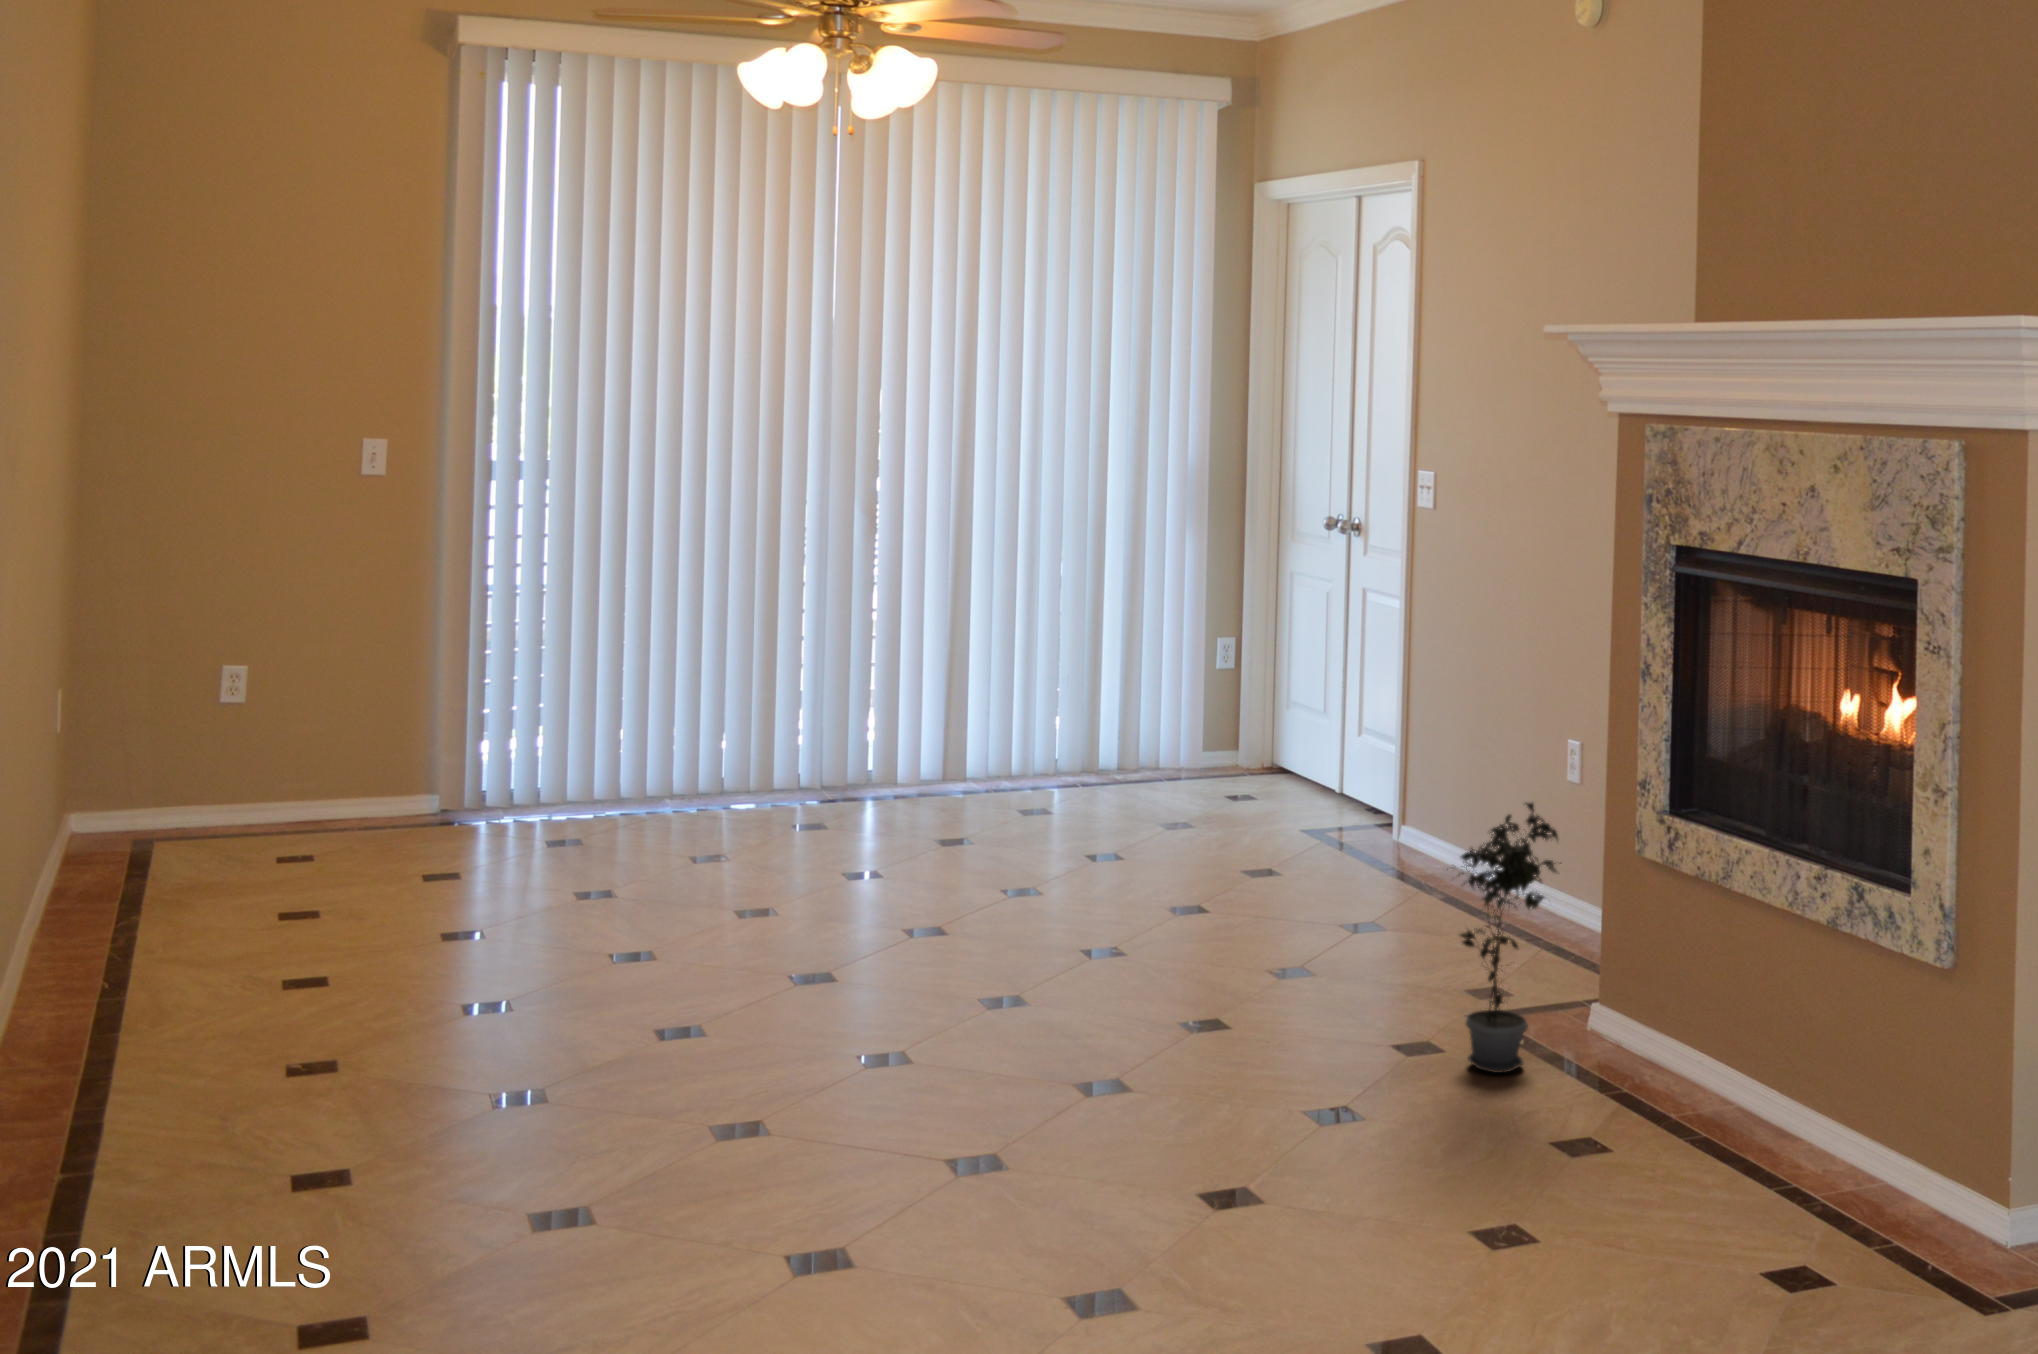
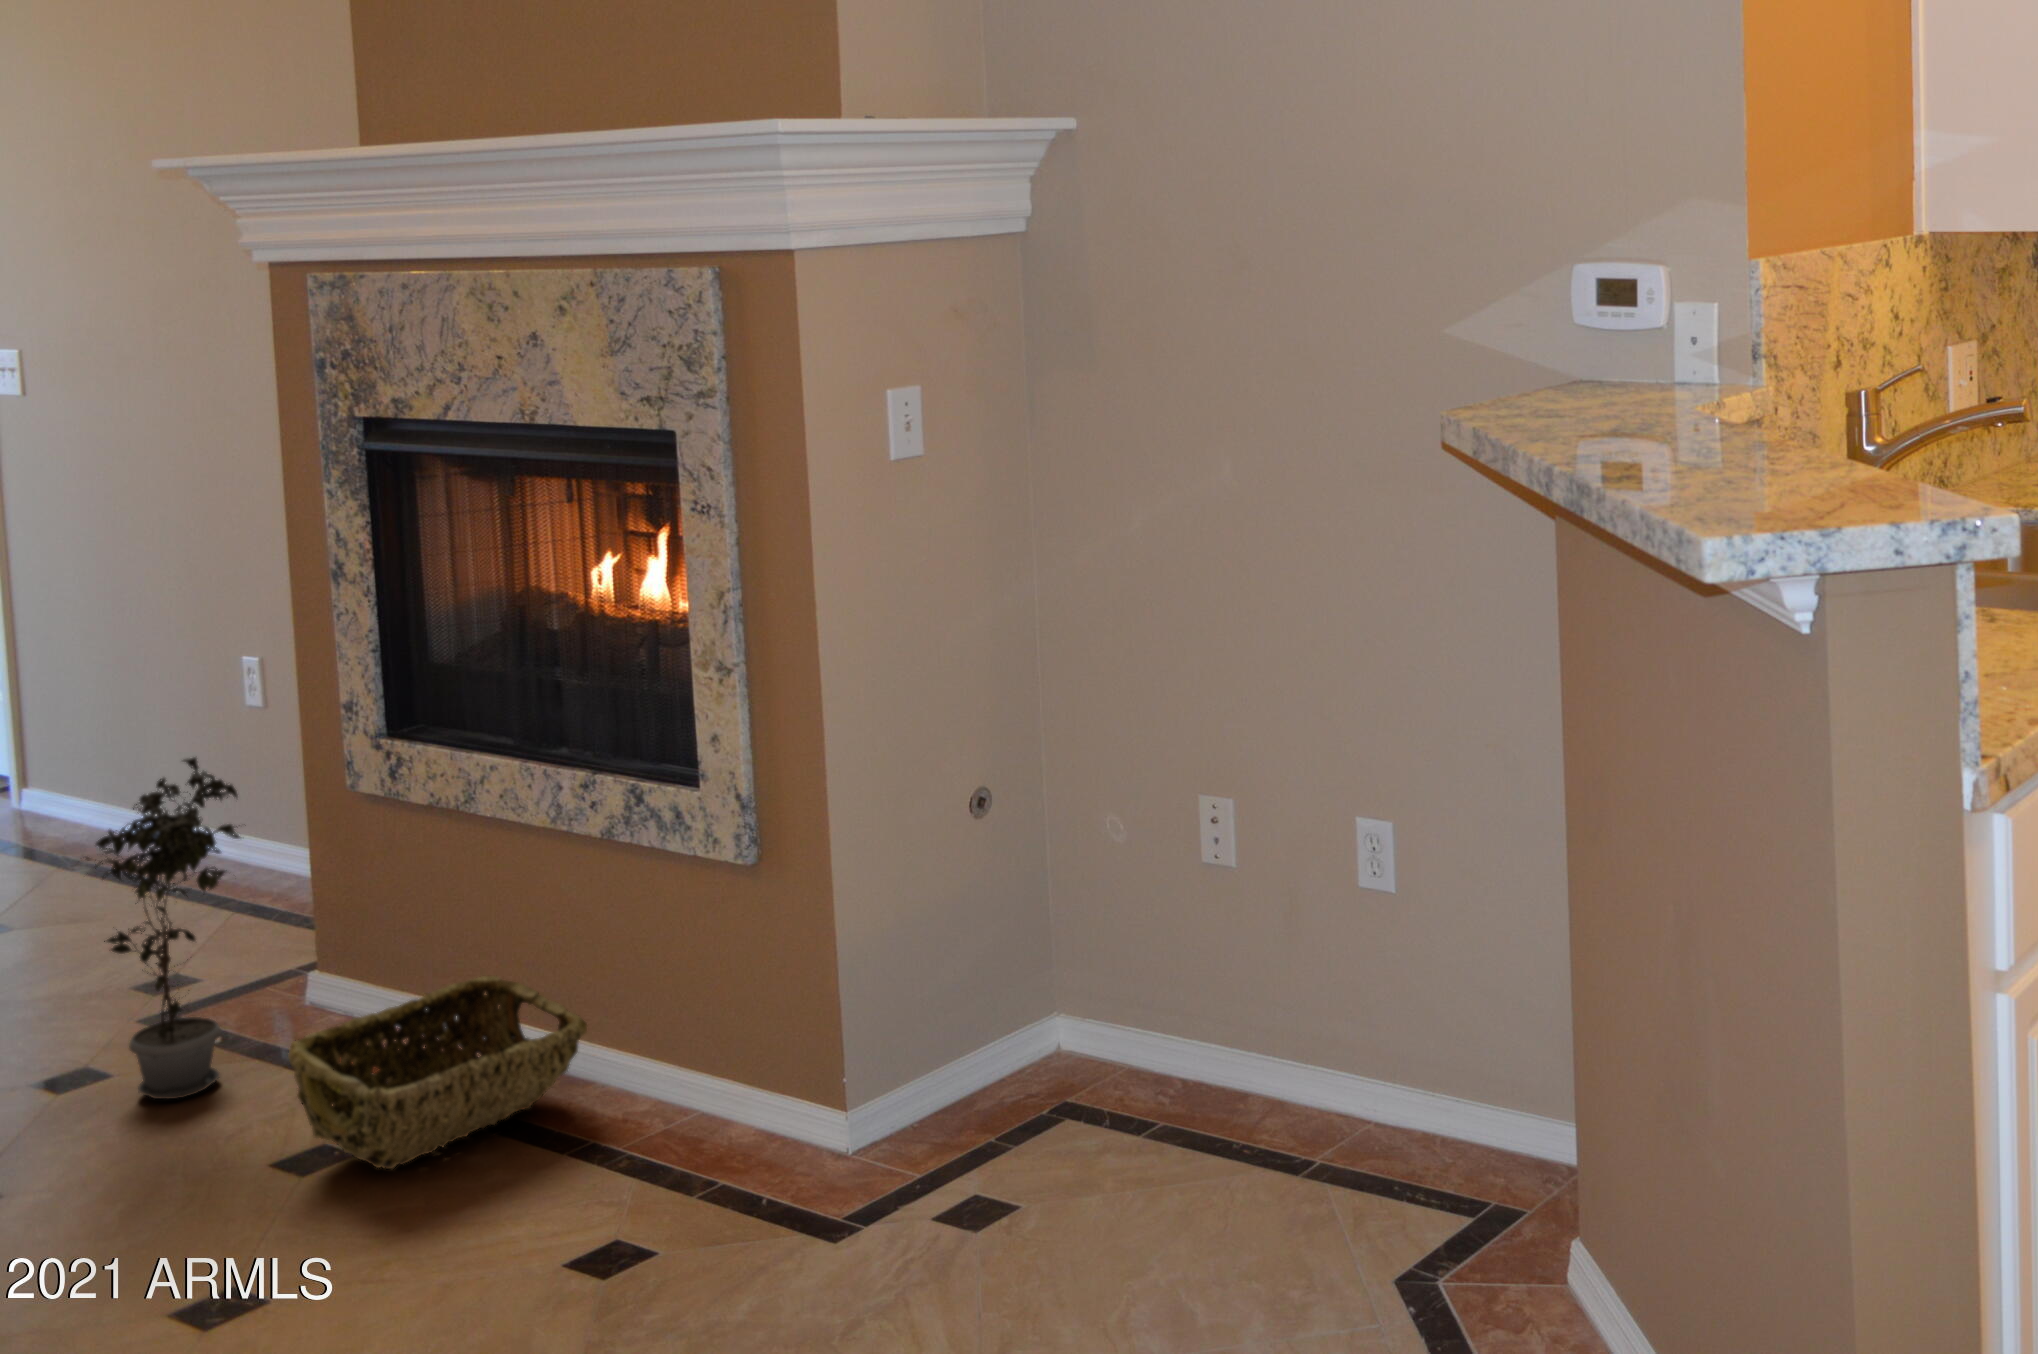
woven basket: none [1575,1025,1799,1164] -> present [288,976,587,1169]

